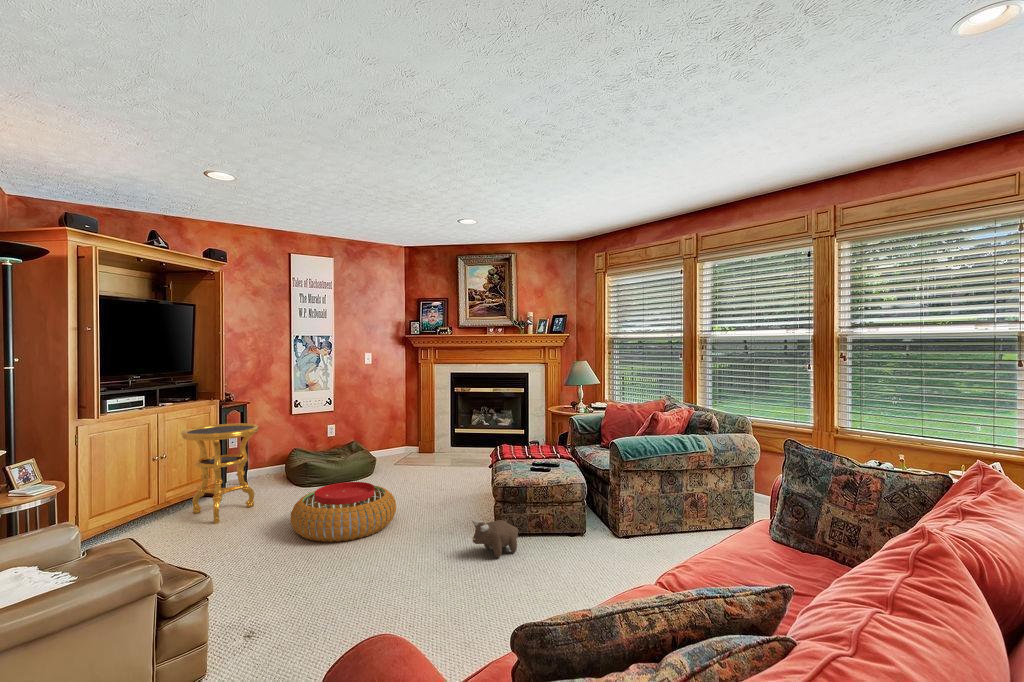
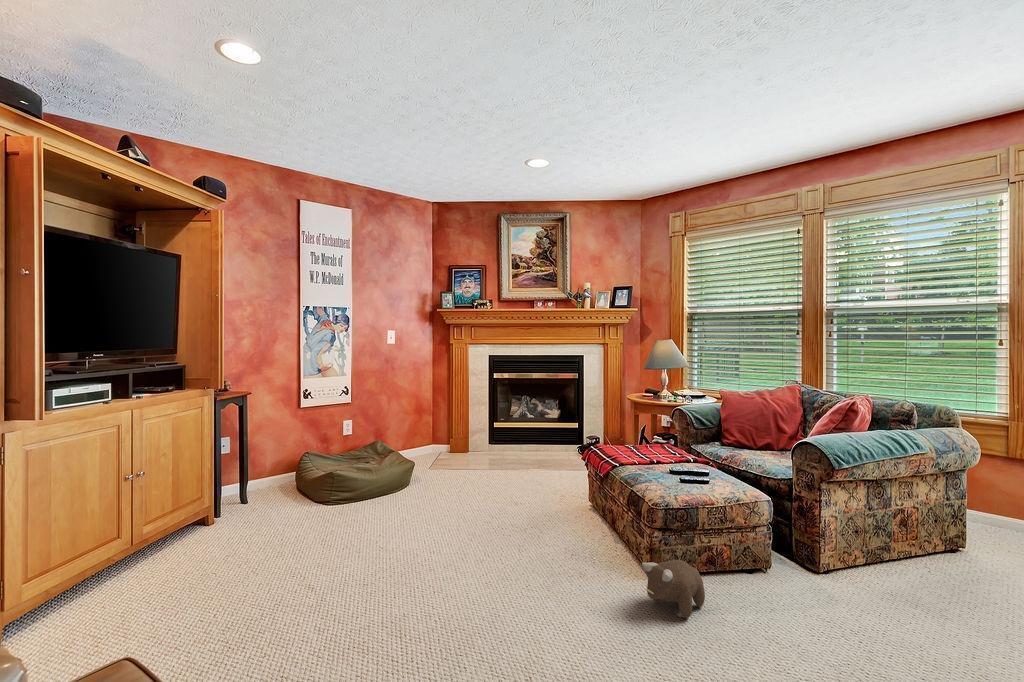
side table: present [181,423,259,524] -> none [168,421,281,571]
pouf: present [291,482,396,542] -> none [346,502,493,599]

